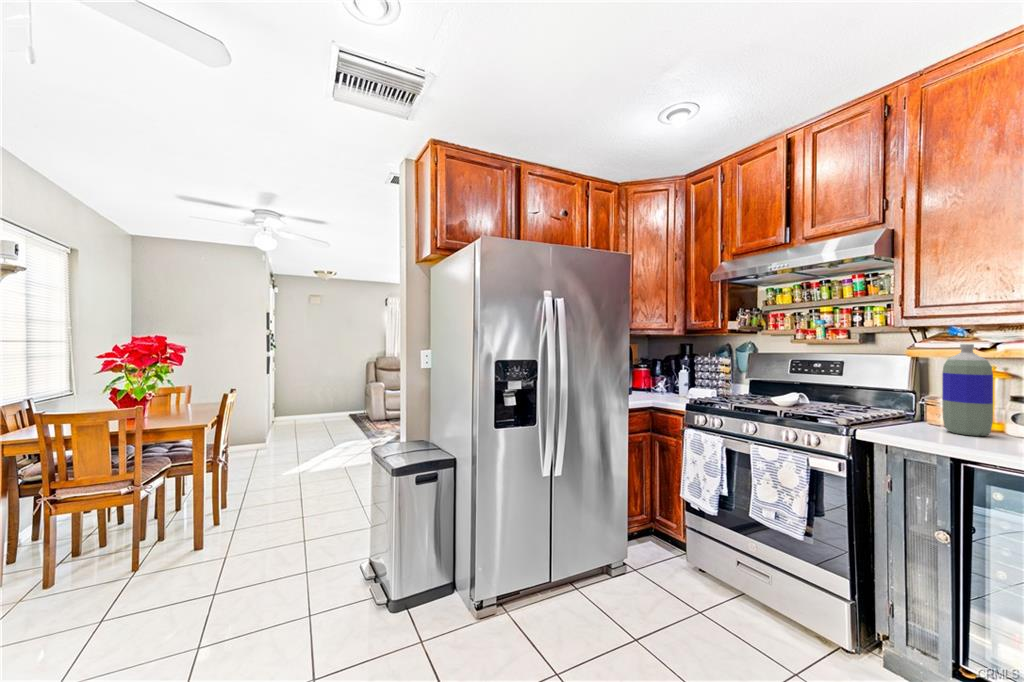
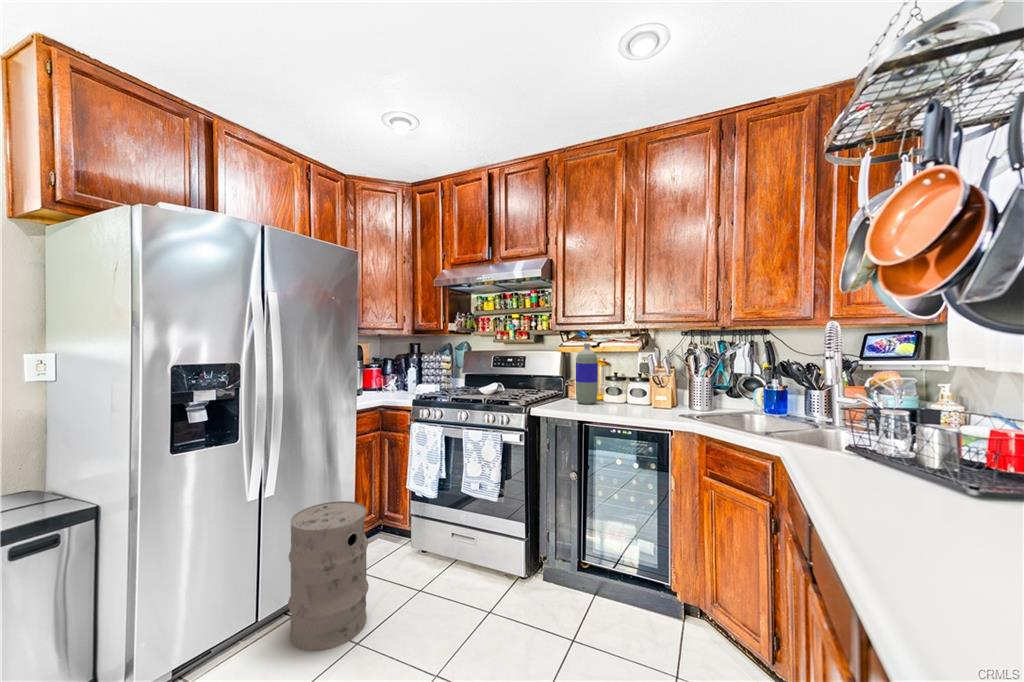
trash can: none [568,494,641,640] -> present [288,501,369,651]

